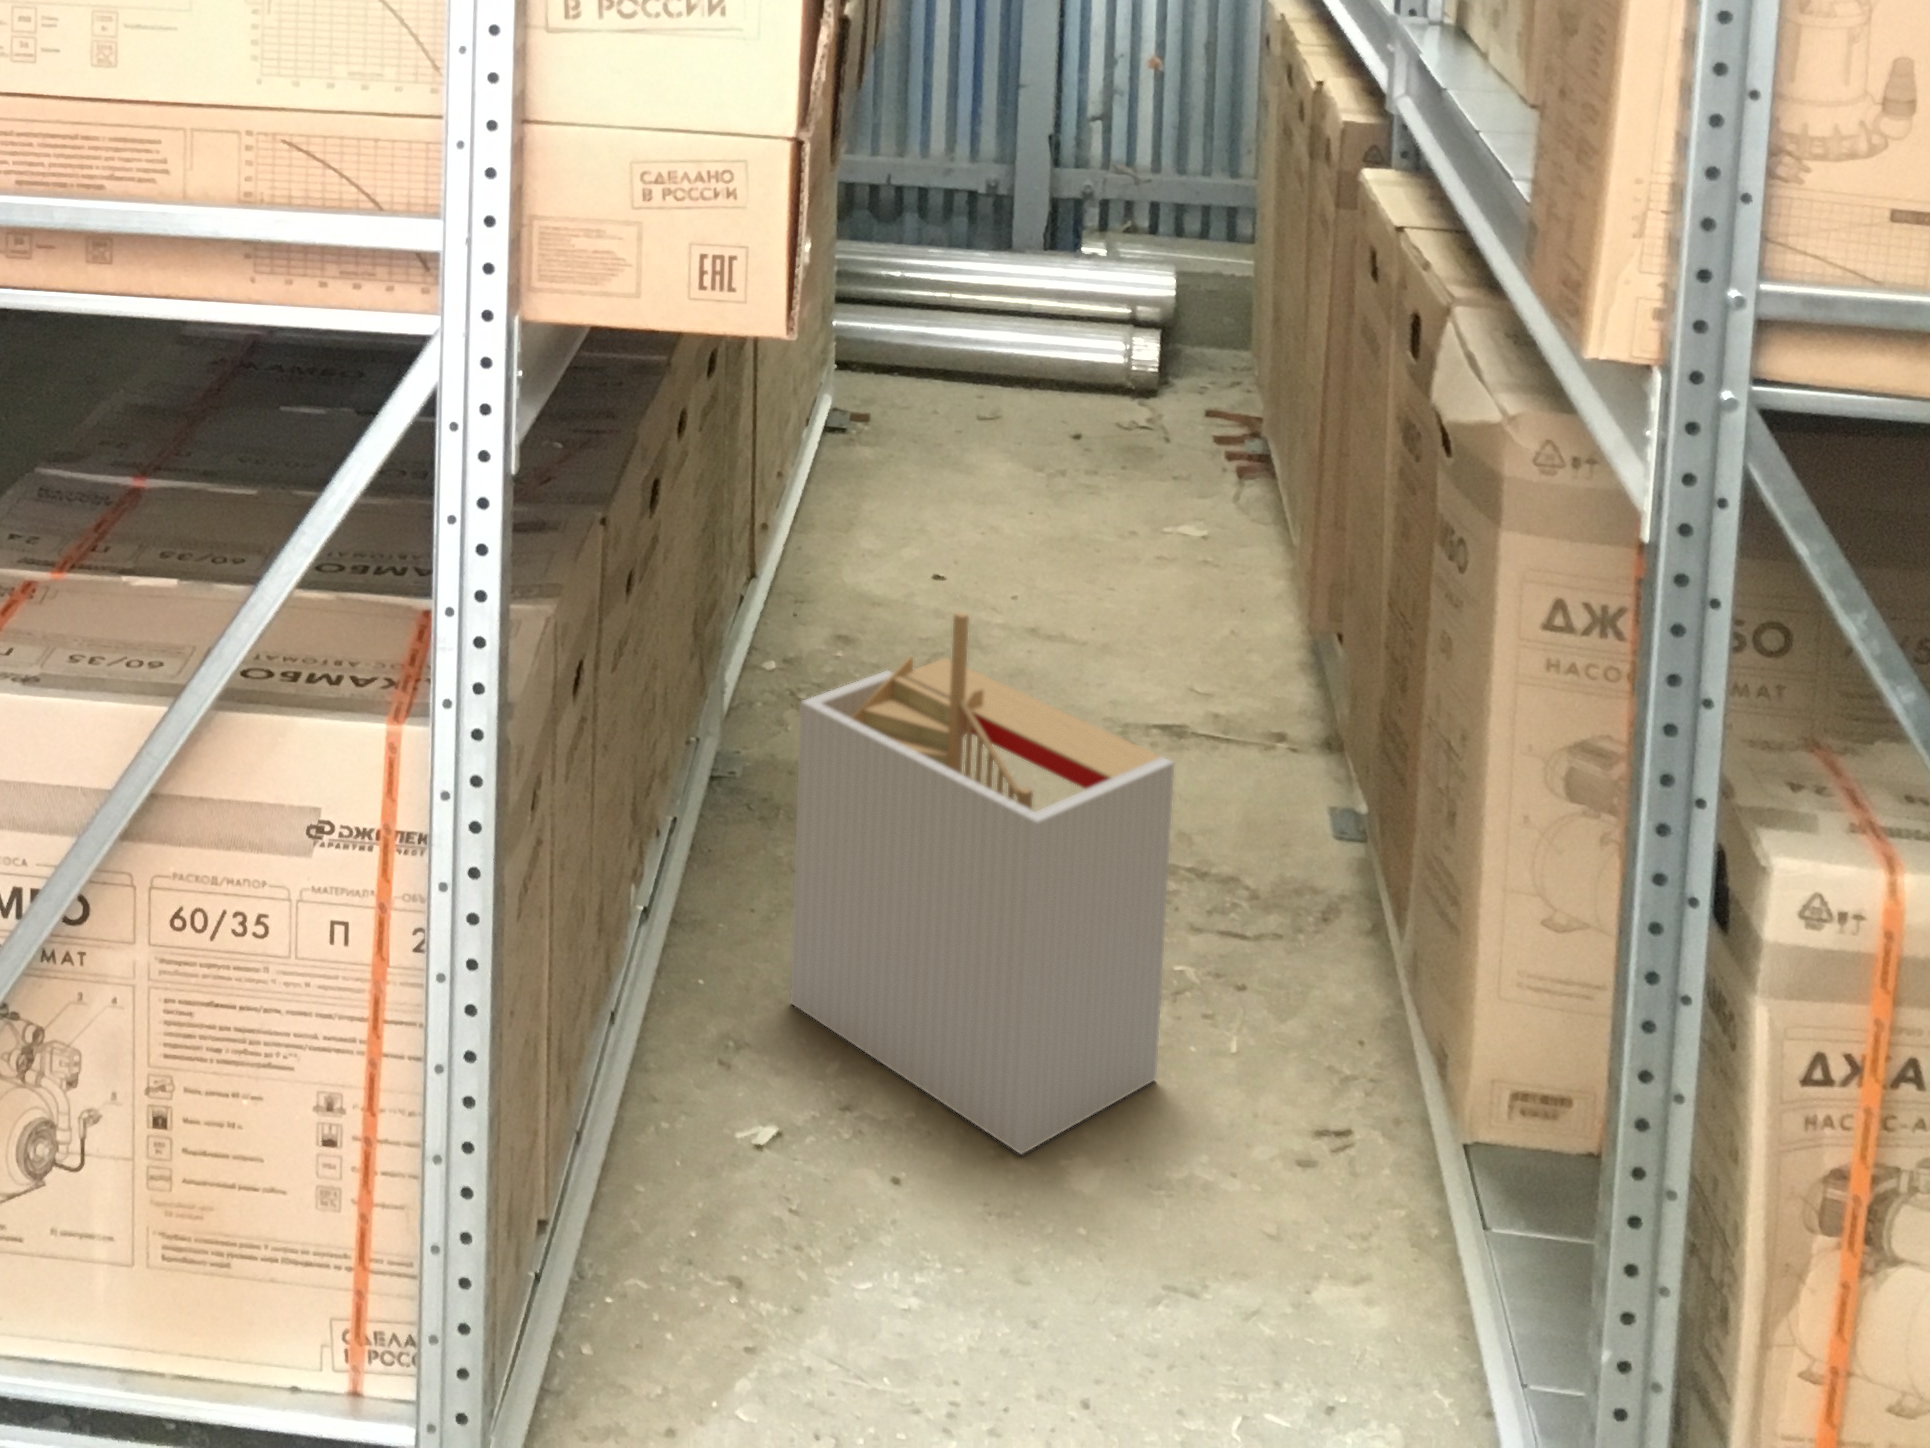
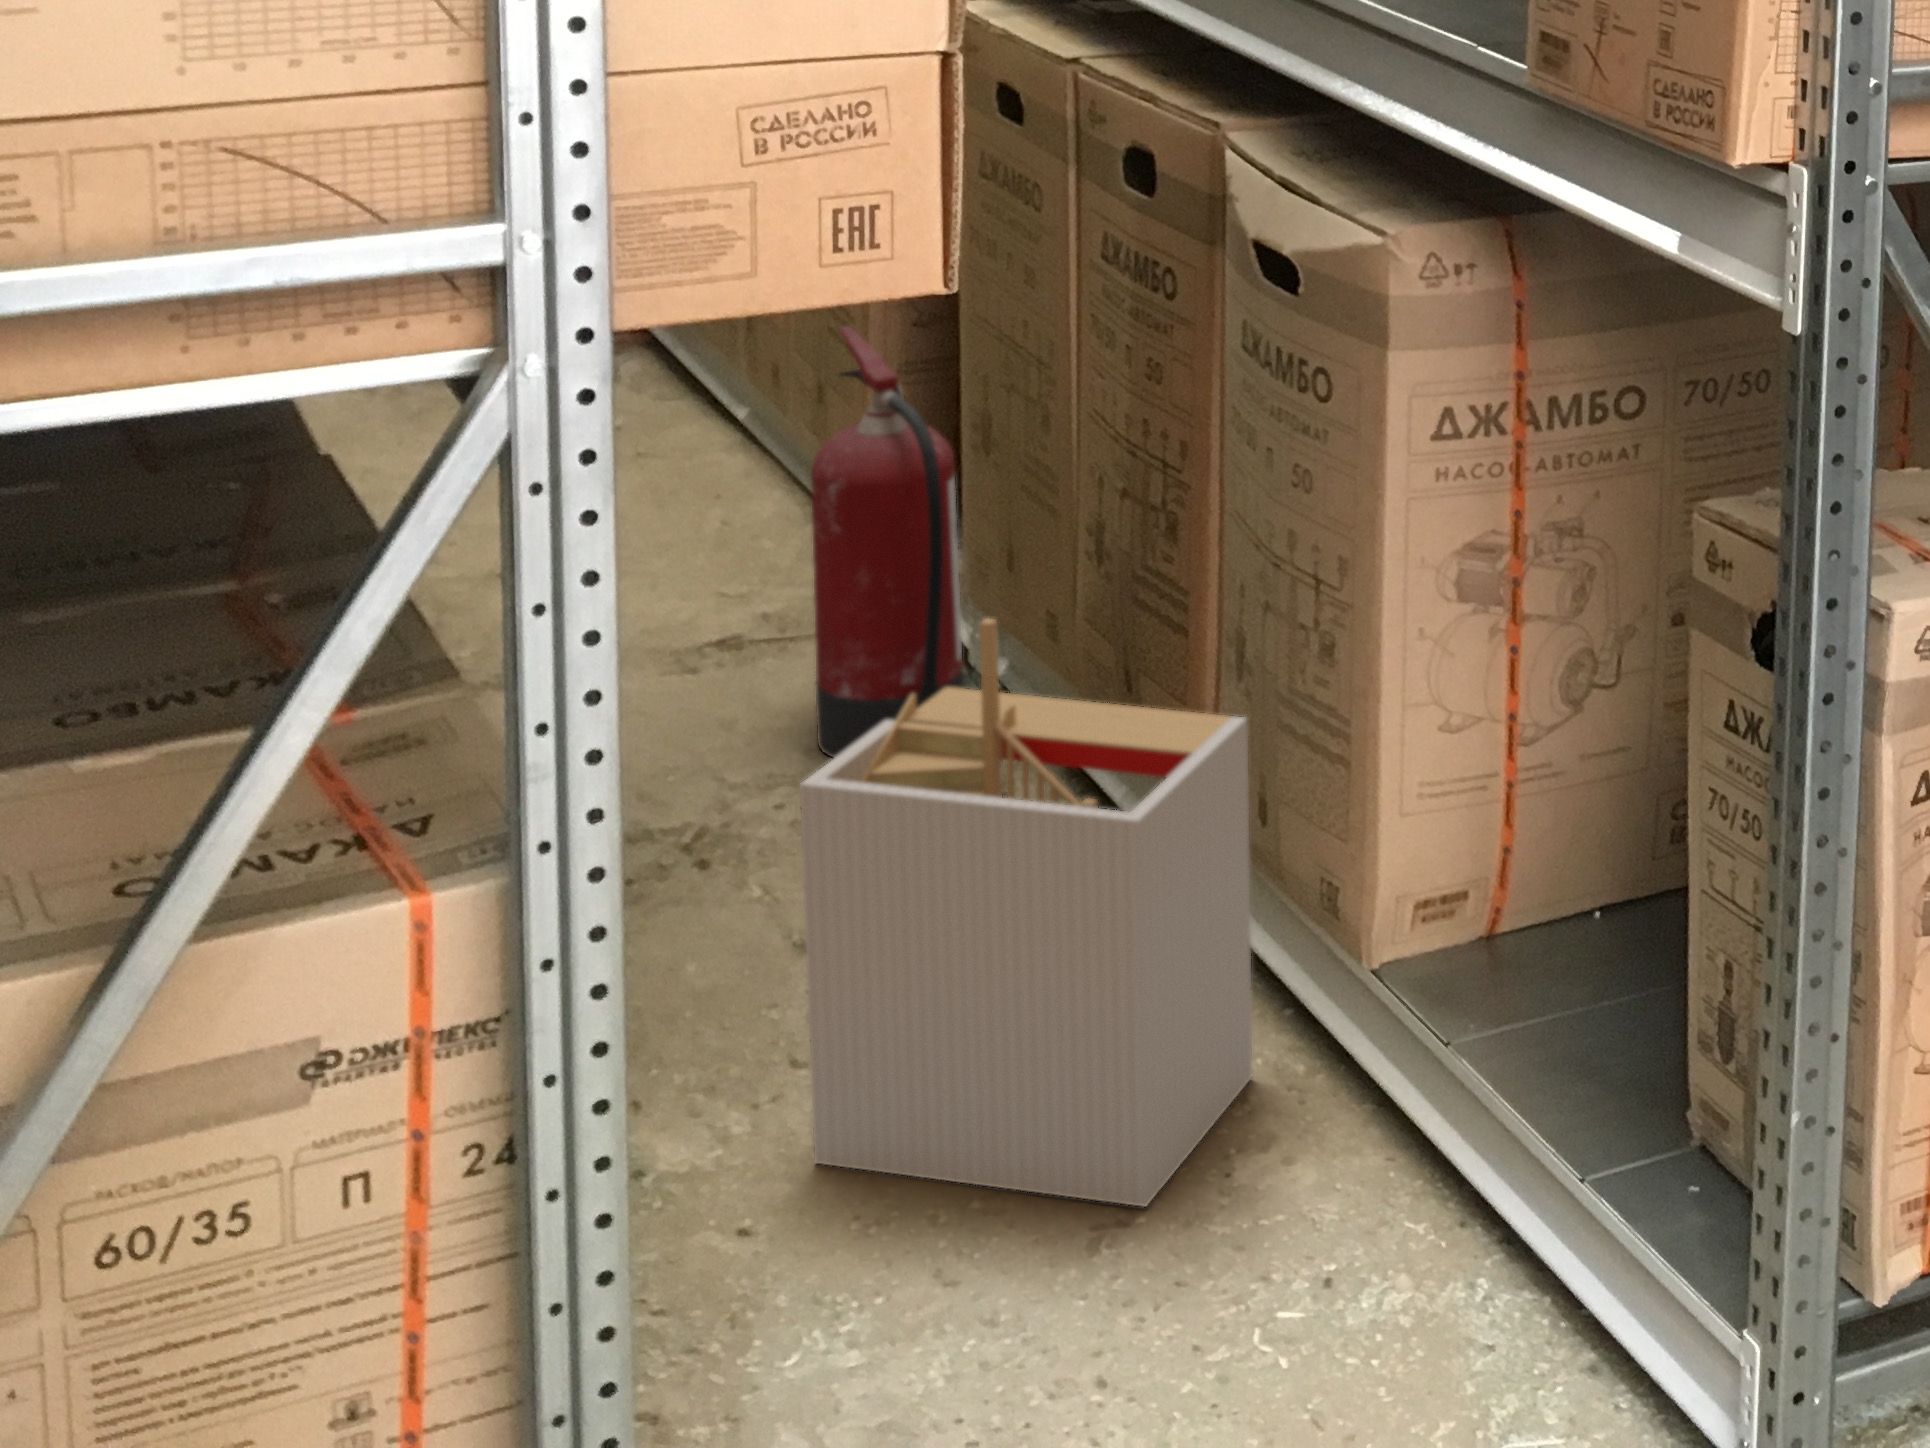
fire extinguisher: none [928,348,1052,713] -> present [811,326,965,759]

